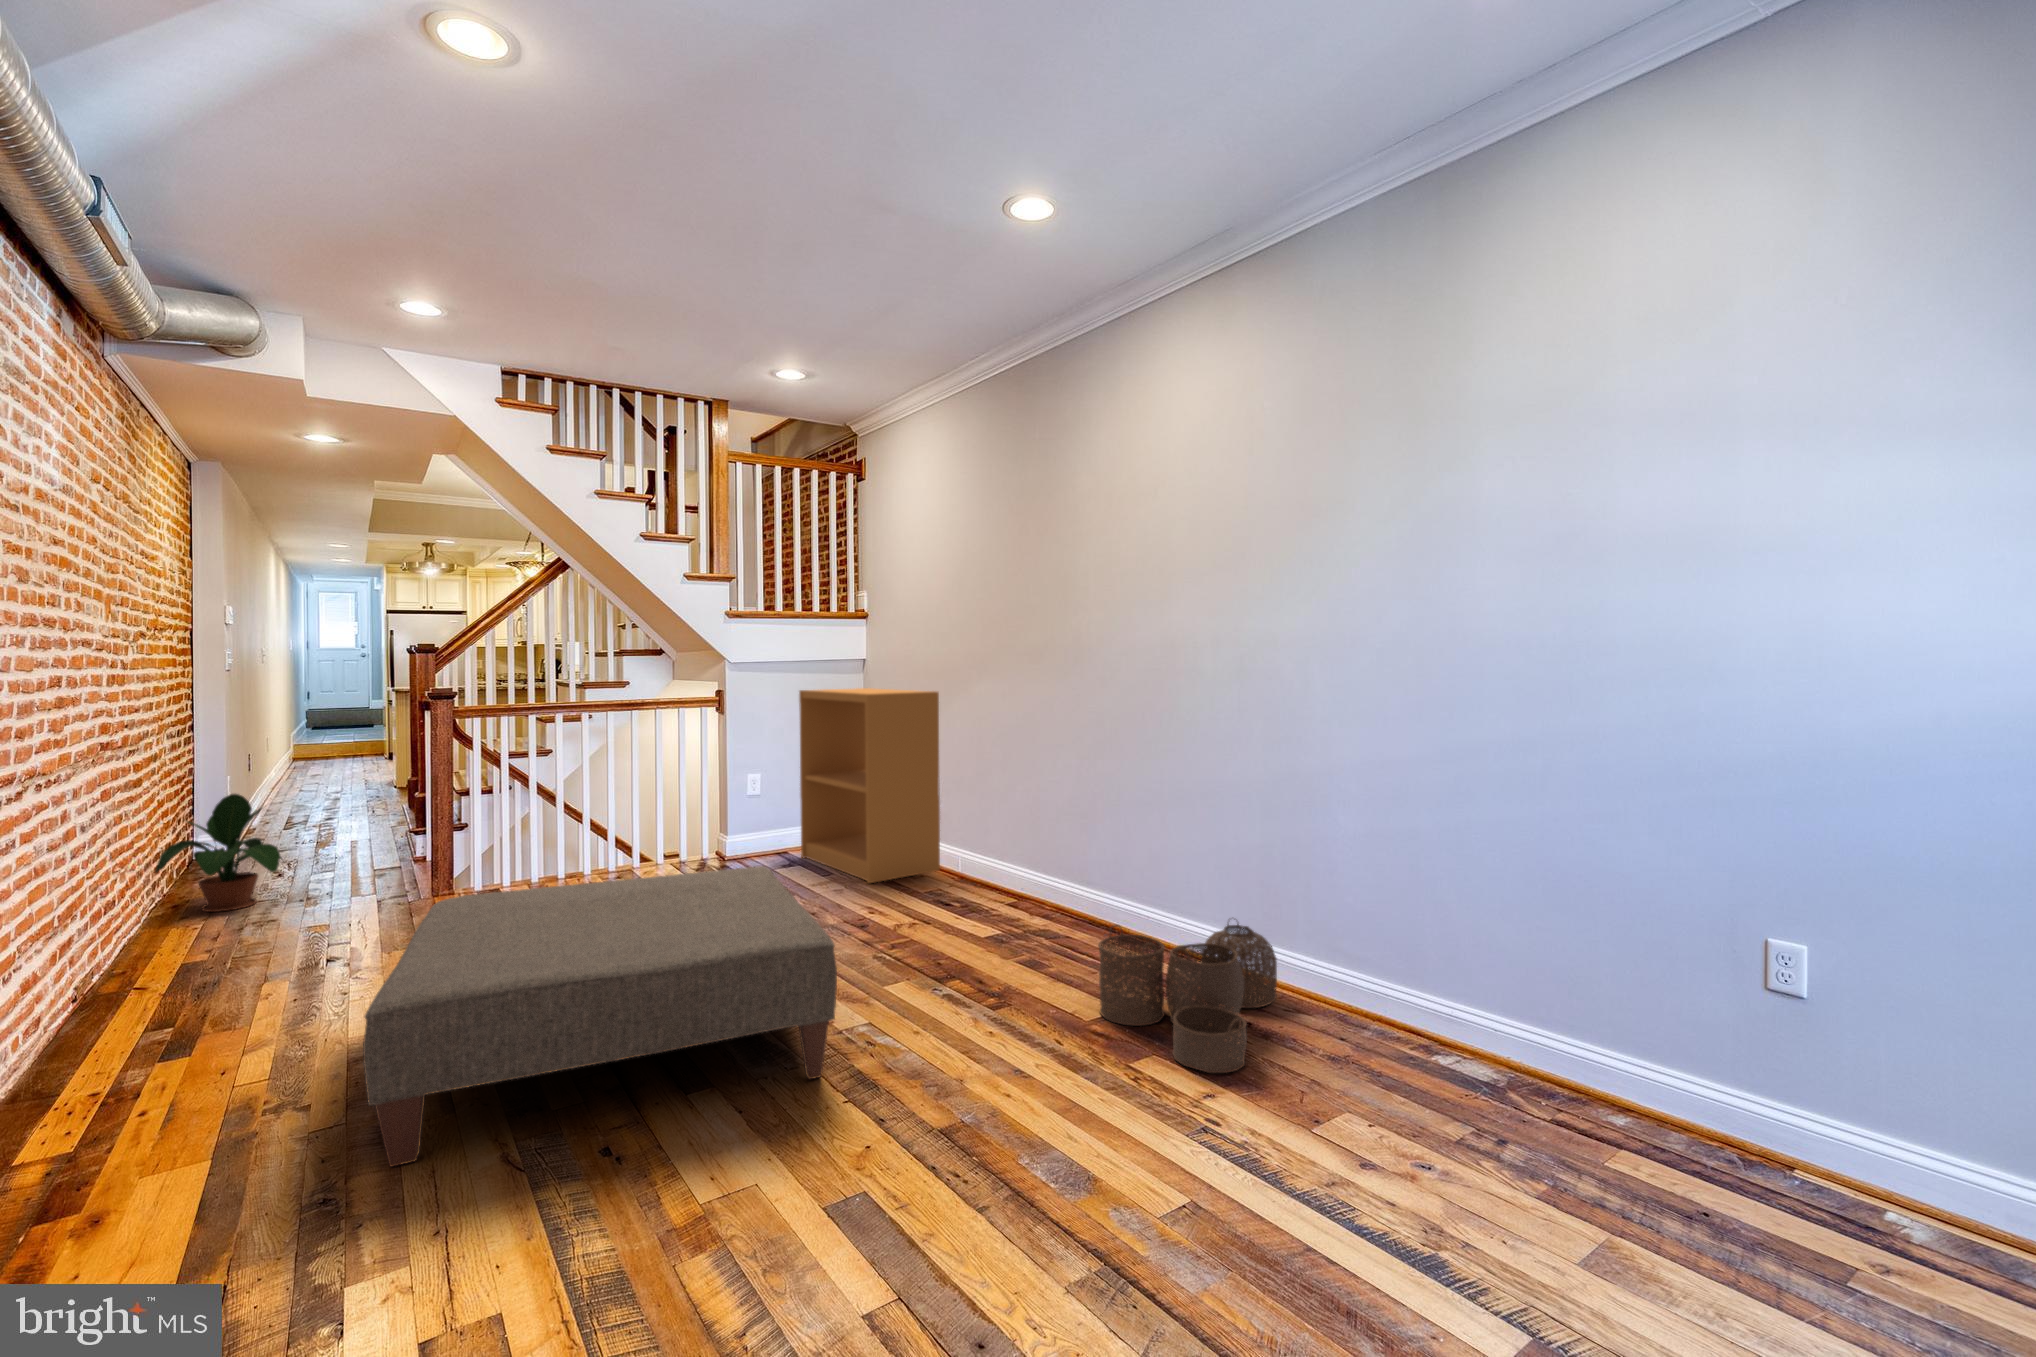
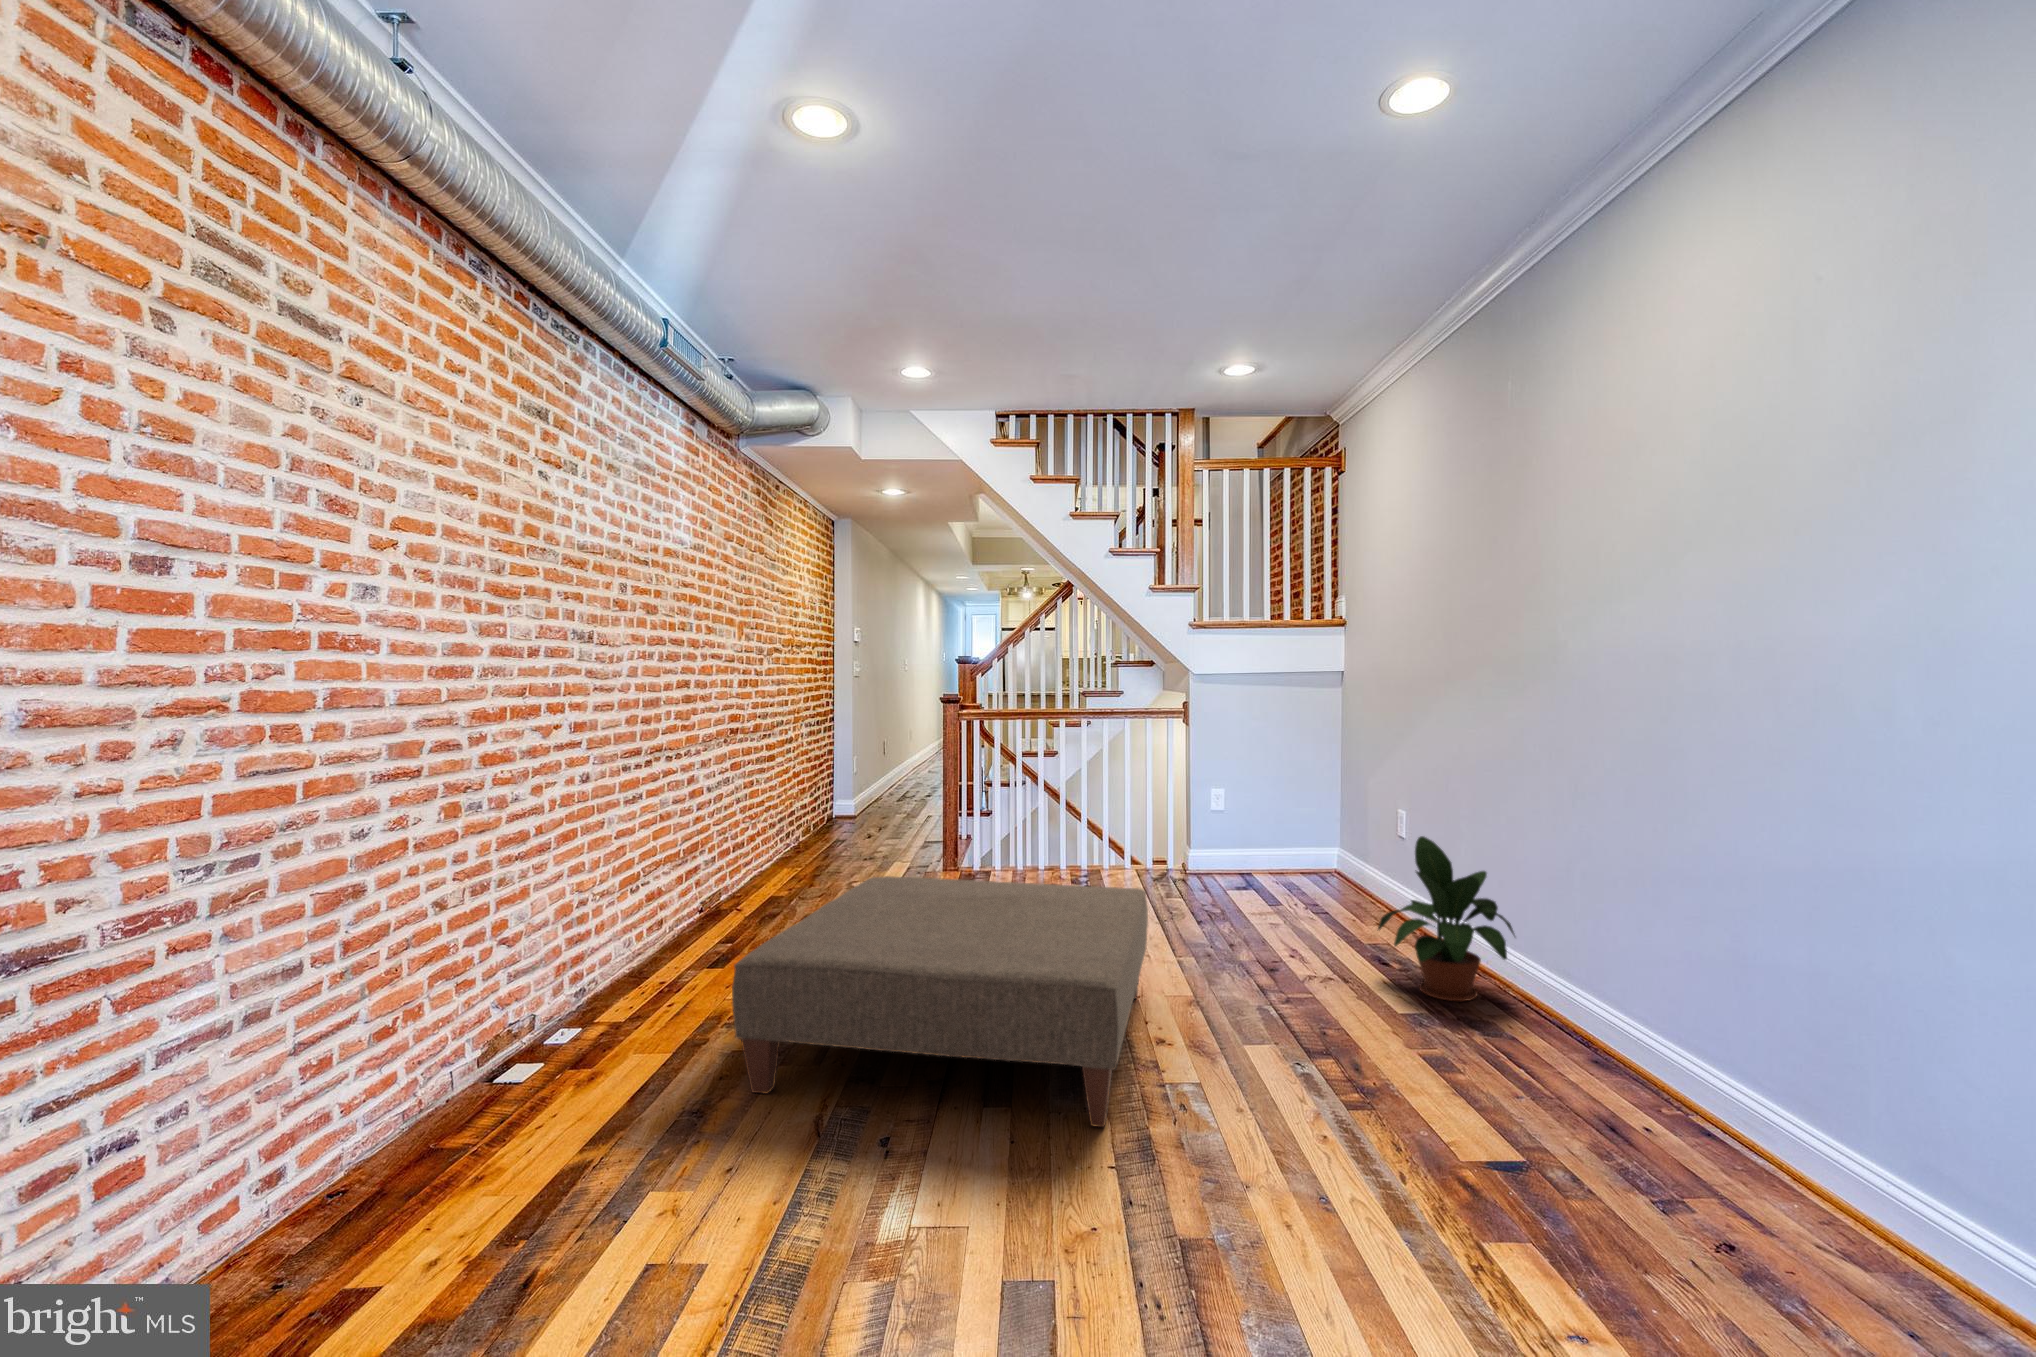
bookshelf: present [799,688,940,883] -> none [1265,701,1412,925]
potted plant: present [155,794,282,912] -> present [1378,836,1515,1001]
woven basket: present [1098,924,1277,1073] -> none [1486,1042,1823,1312]

